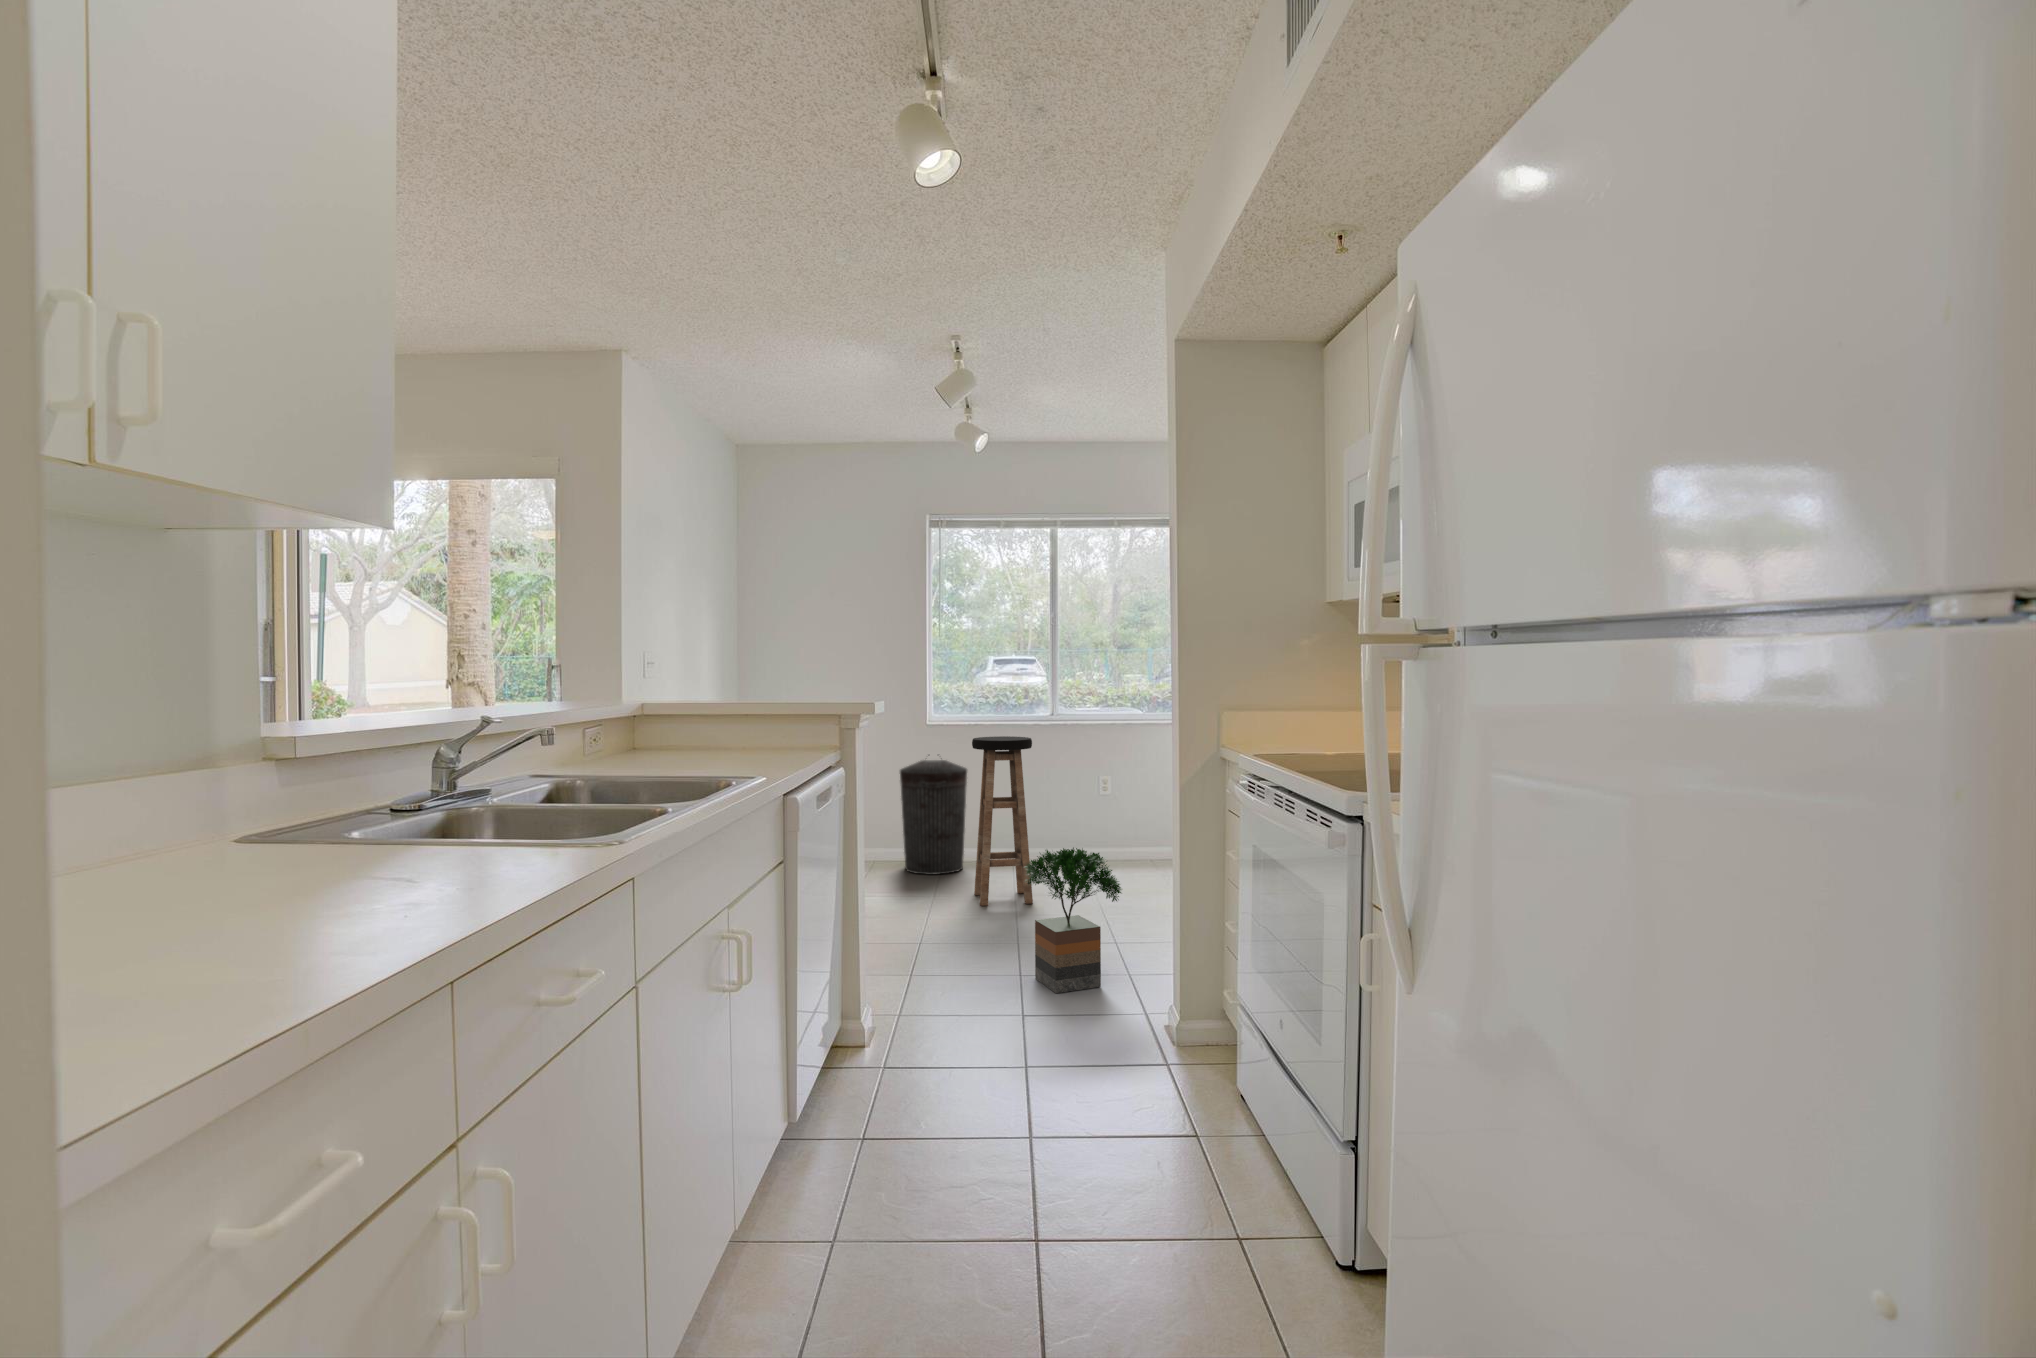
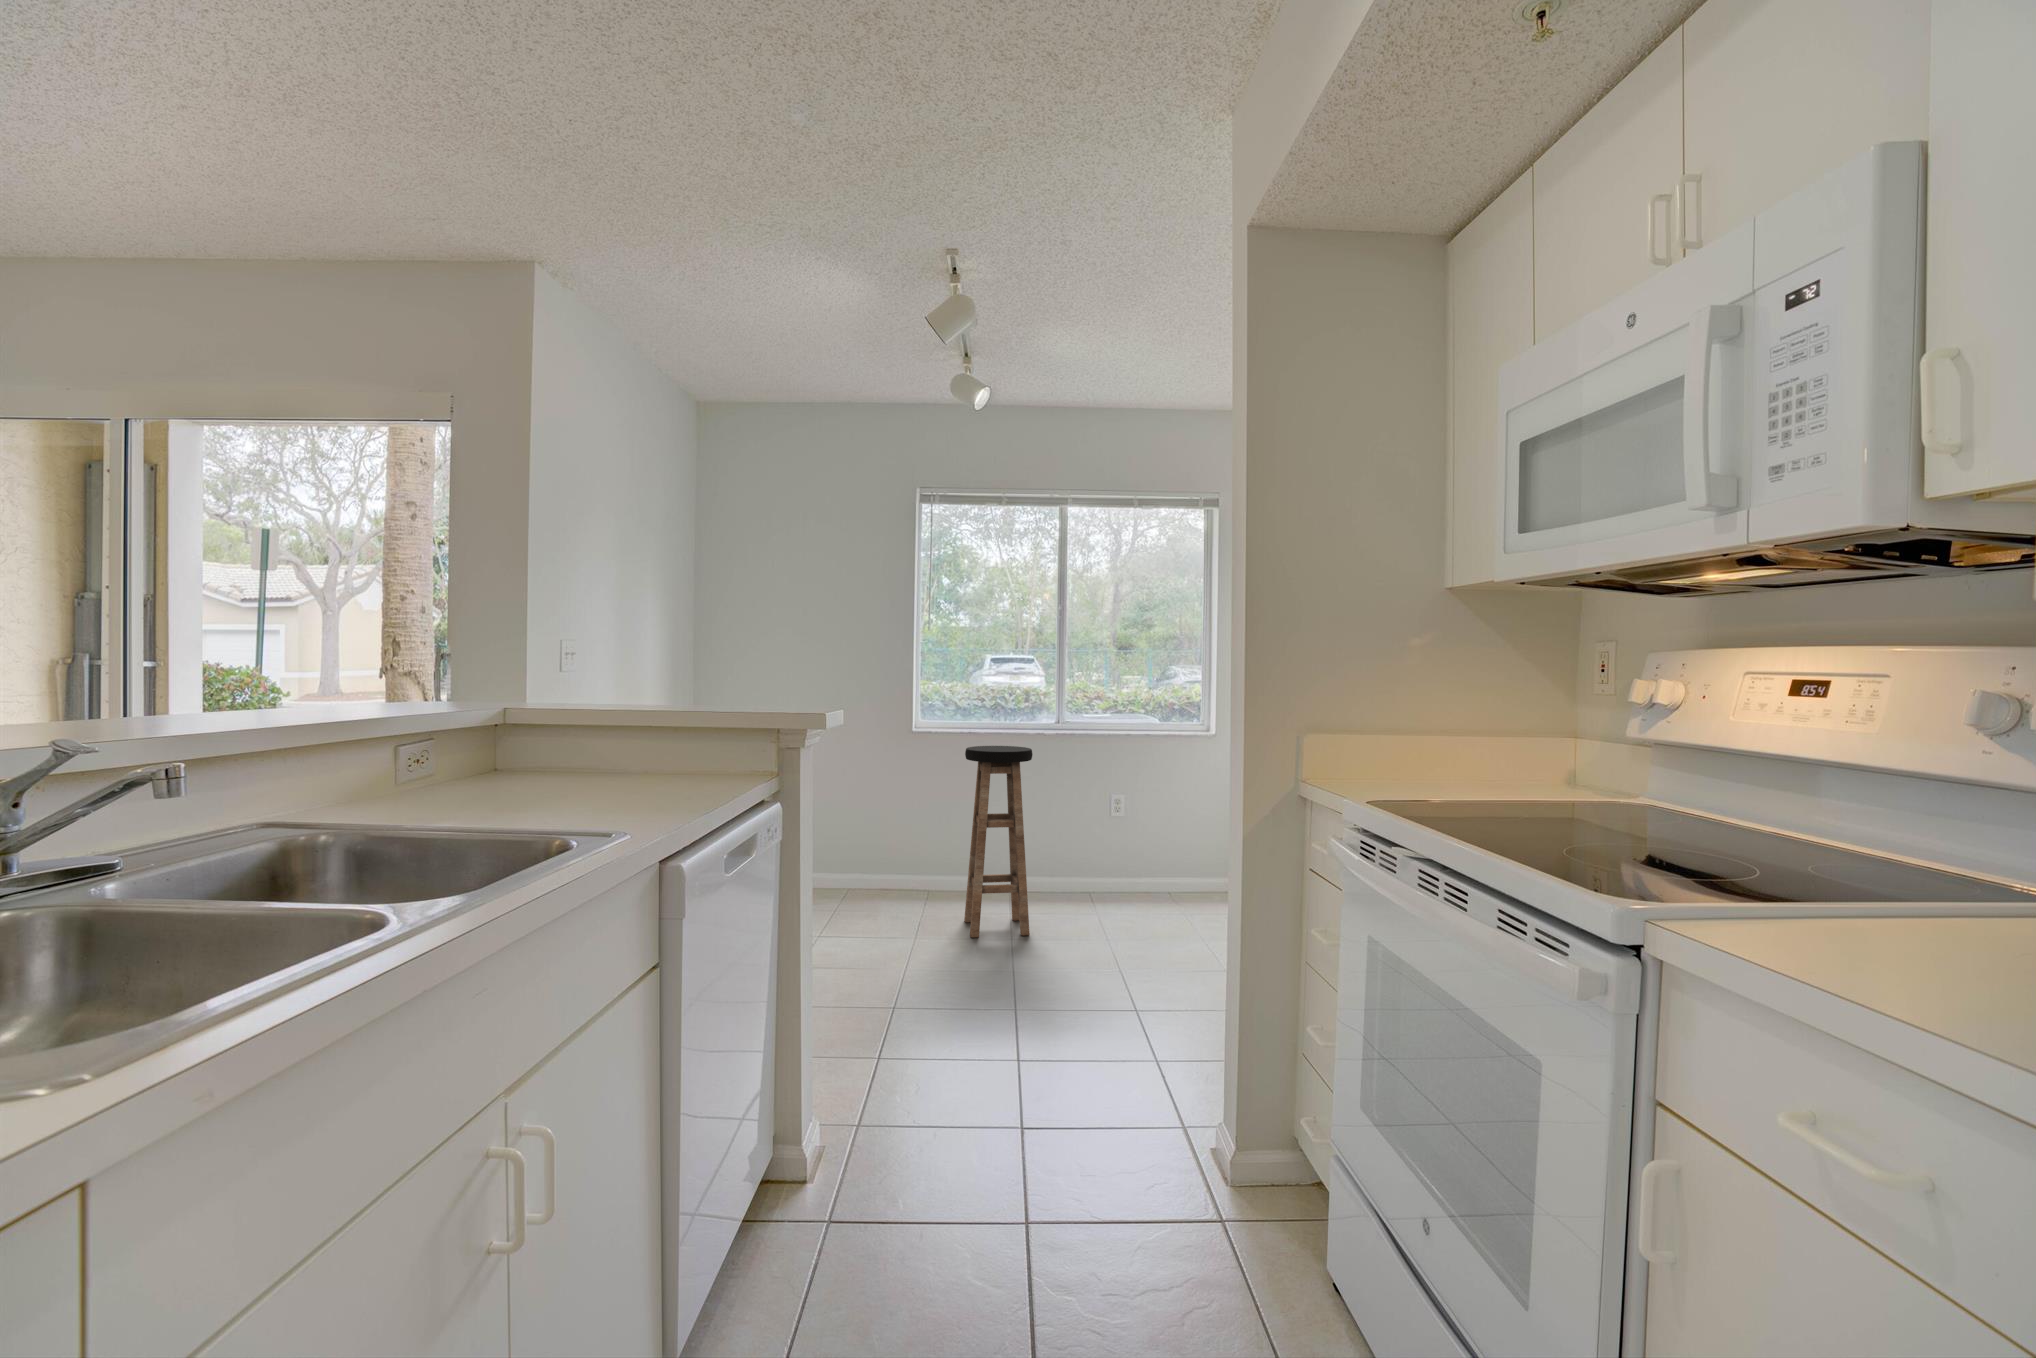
trash can: present [900,760,967,875] -> none [887,762,960,893]
potted tree: present [1025,848,1122,993] -> none [1021,890,1146,1078]

